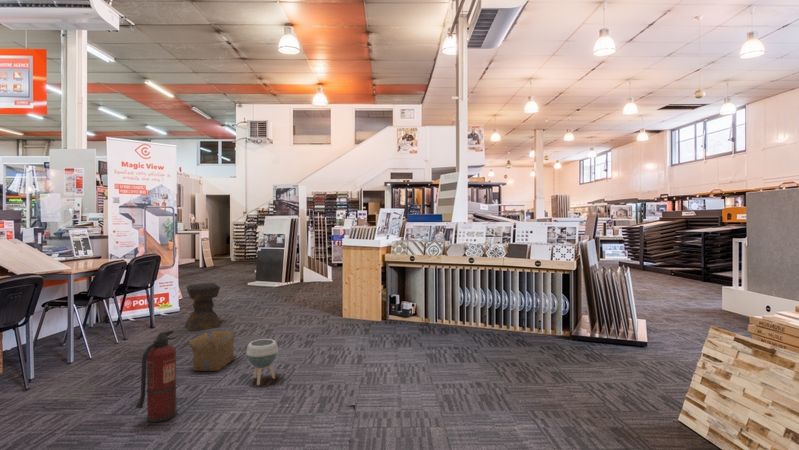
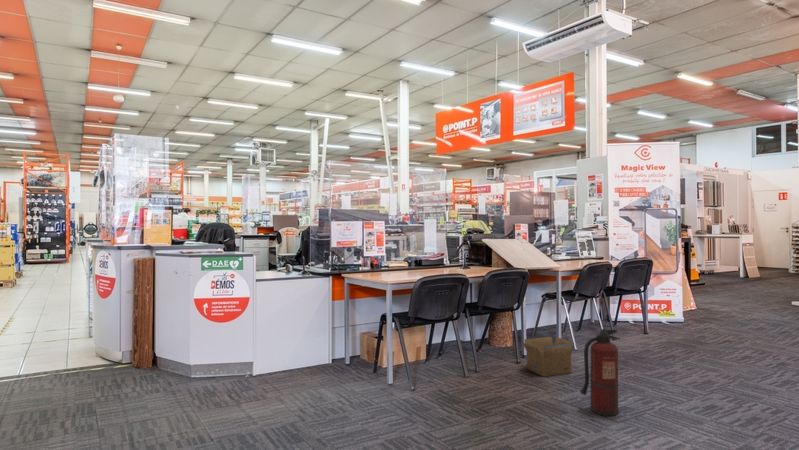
stool: present [186,283,221,331] -> none [680,295,722,351]
cardboard box: present [189,331,236,371] -> present [521,337,574,377]
planter: present [246,339,278,385] -> none [708,370,757,428]

